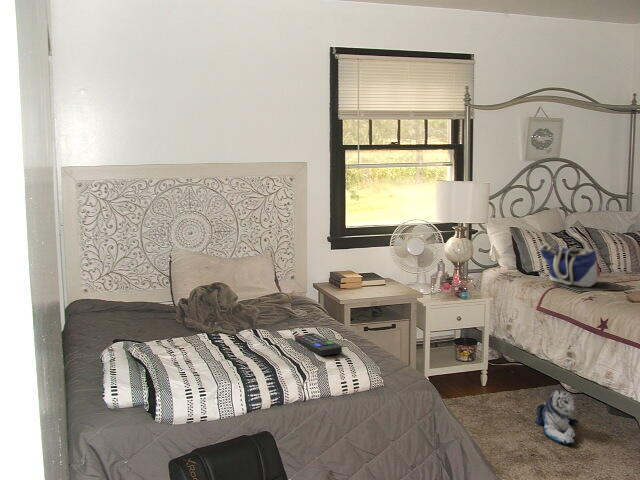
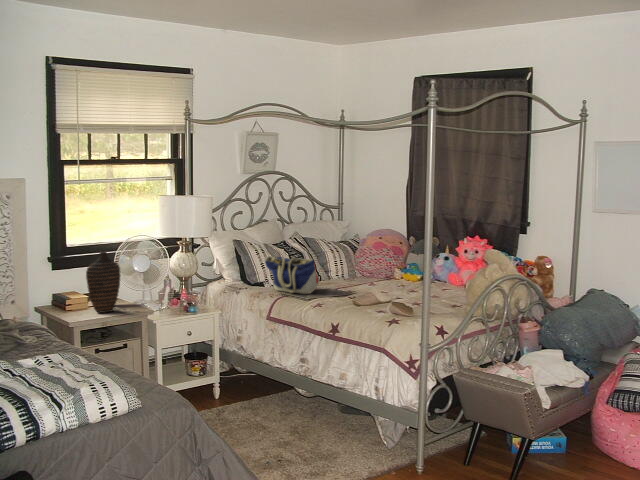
decorative vase: none [360,233,393,291] -> present [86,251,121,313]
remote control: present [295,333,342,356] -> none [39,361,95,383]
plush toy: present [535,391,579,444] -> none [269,392,308,441]

